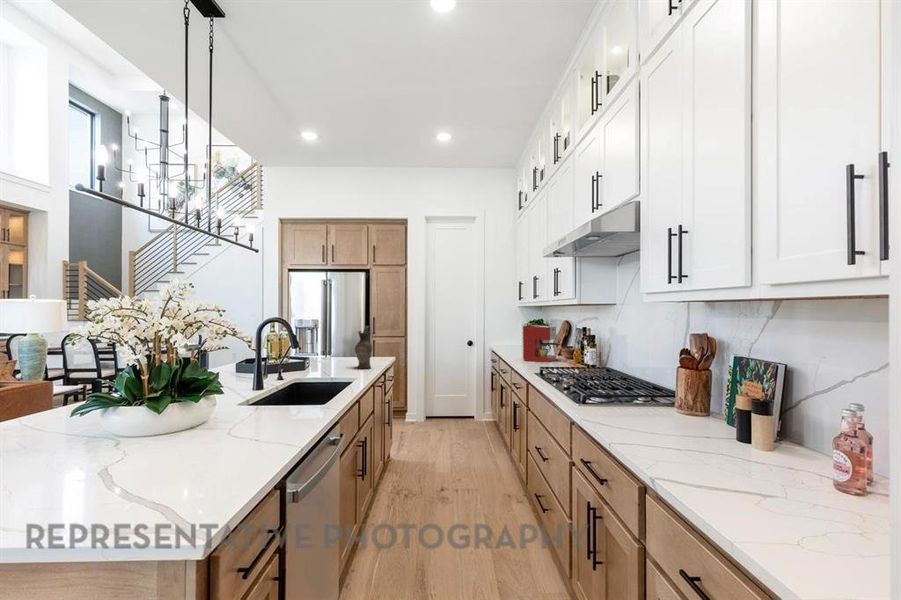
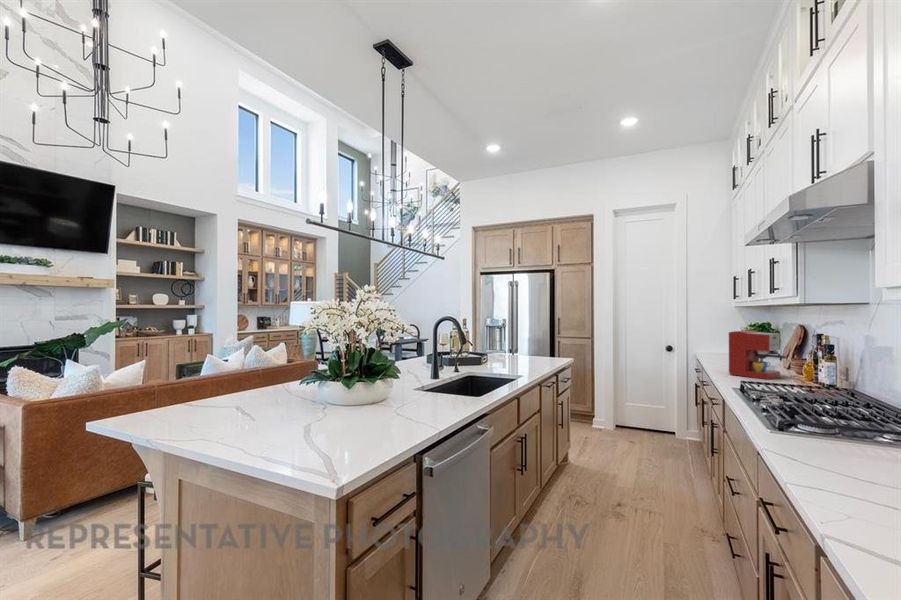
ceramic pitcher: present [355,326,372,368] -> none [520,327,538,371]

